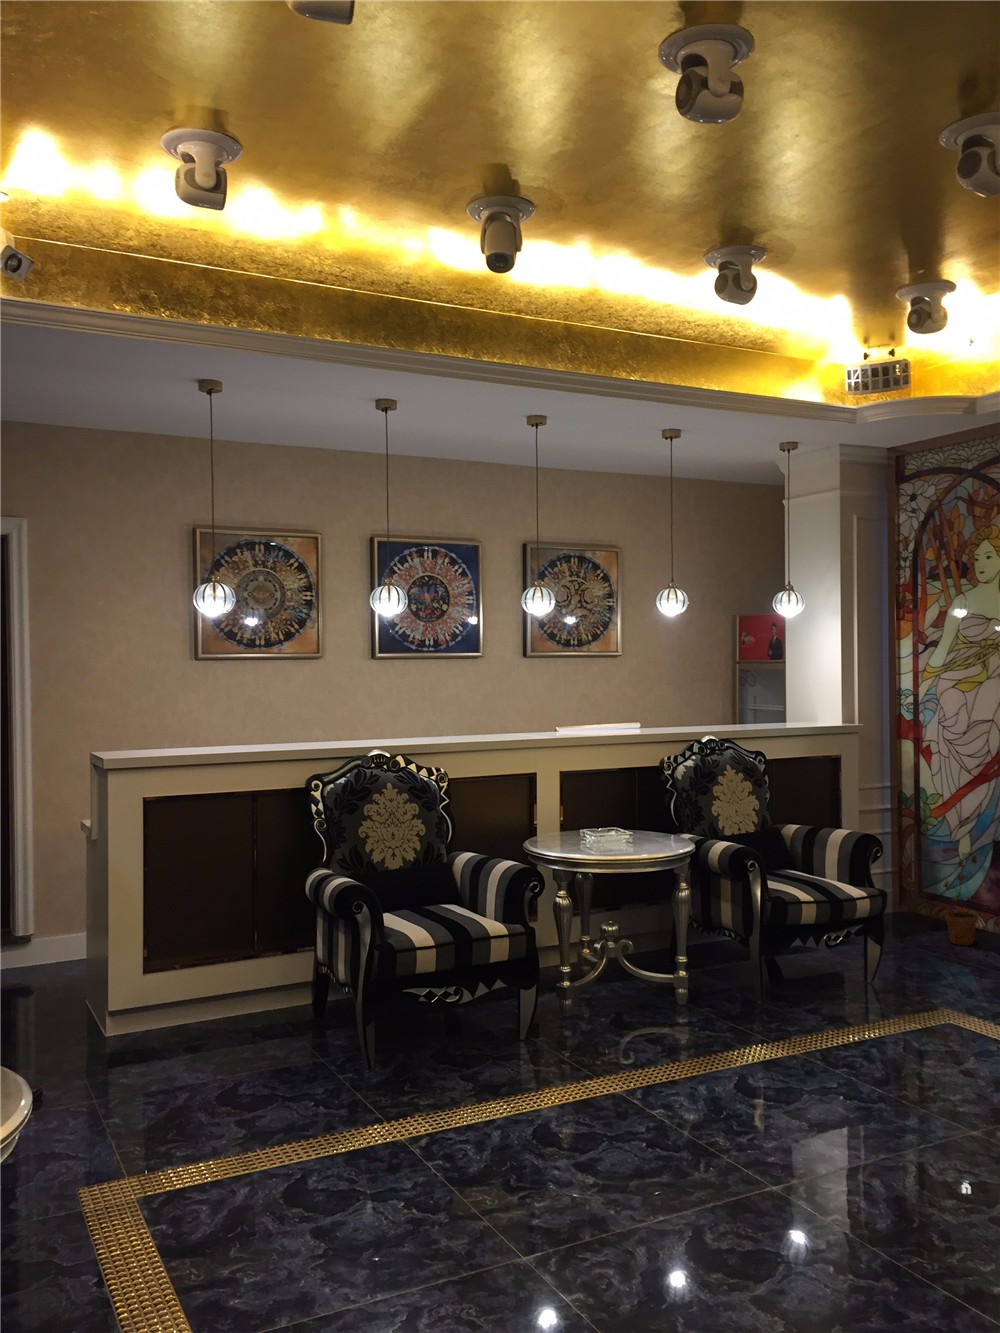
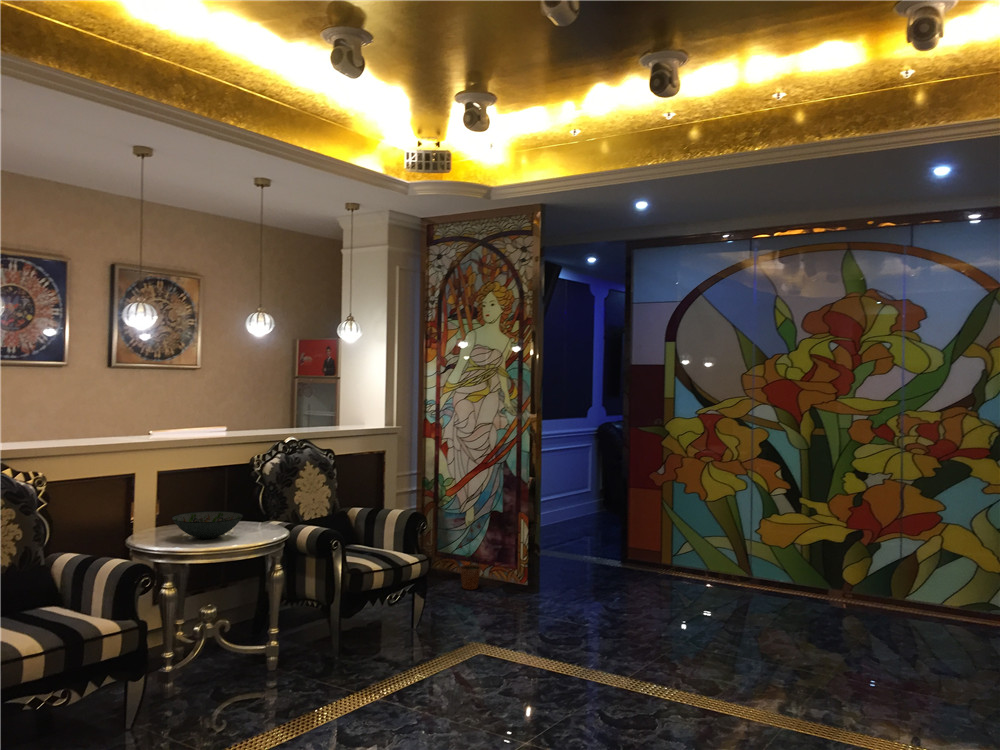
decorative bowl: none [566,817,642,847] -> present [172,511,243,539]

